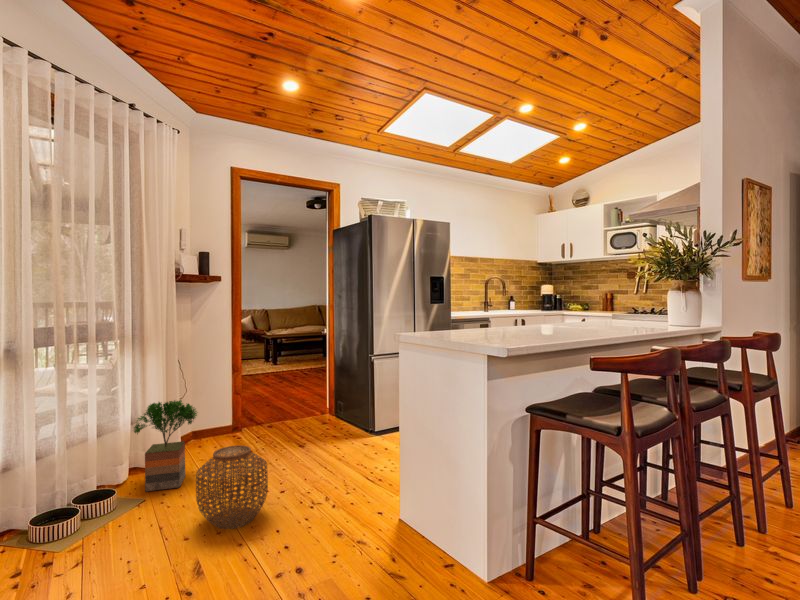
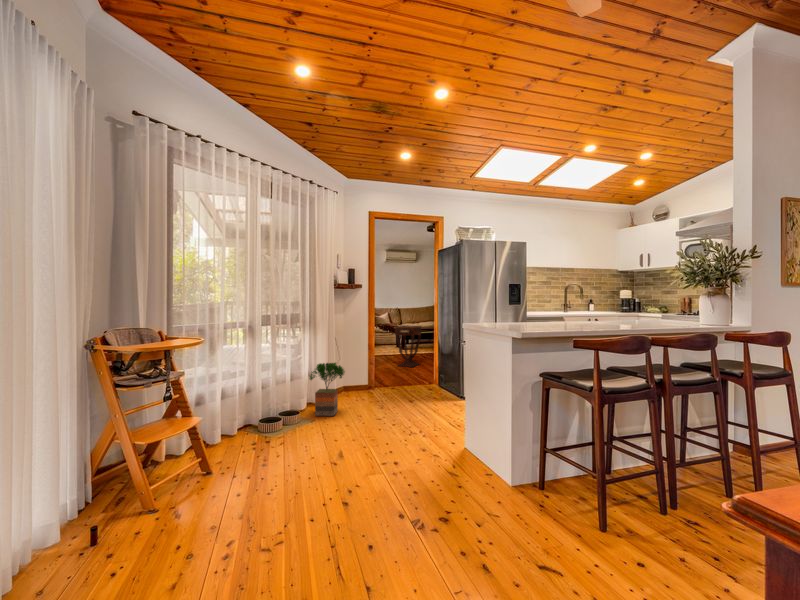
side table: none [268,333,305,390] -> present [395,325,421,367]
woven basket: present [196,445,268,529] -> none [342,390,384,439]

